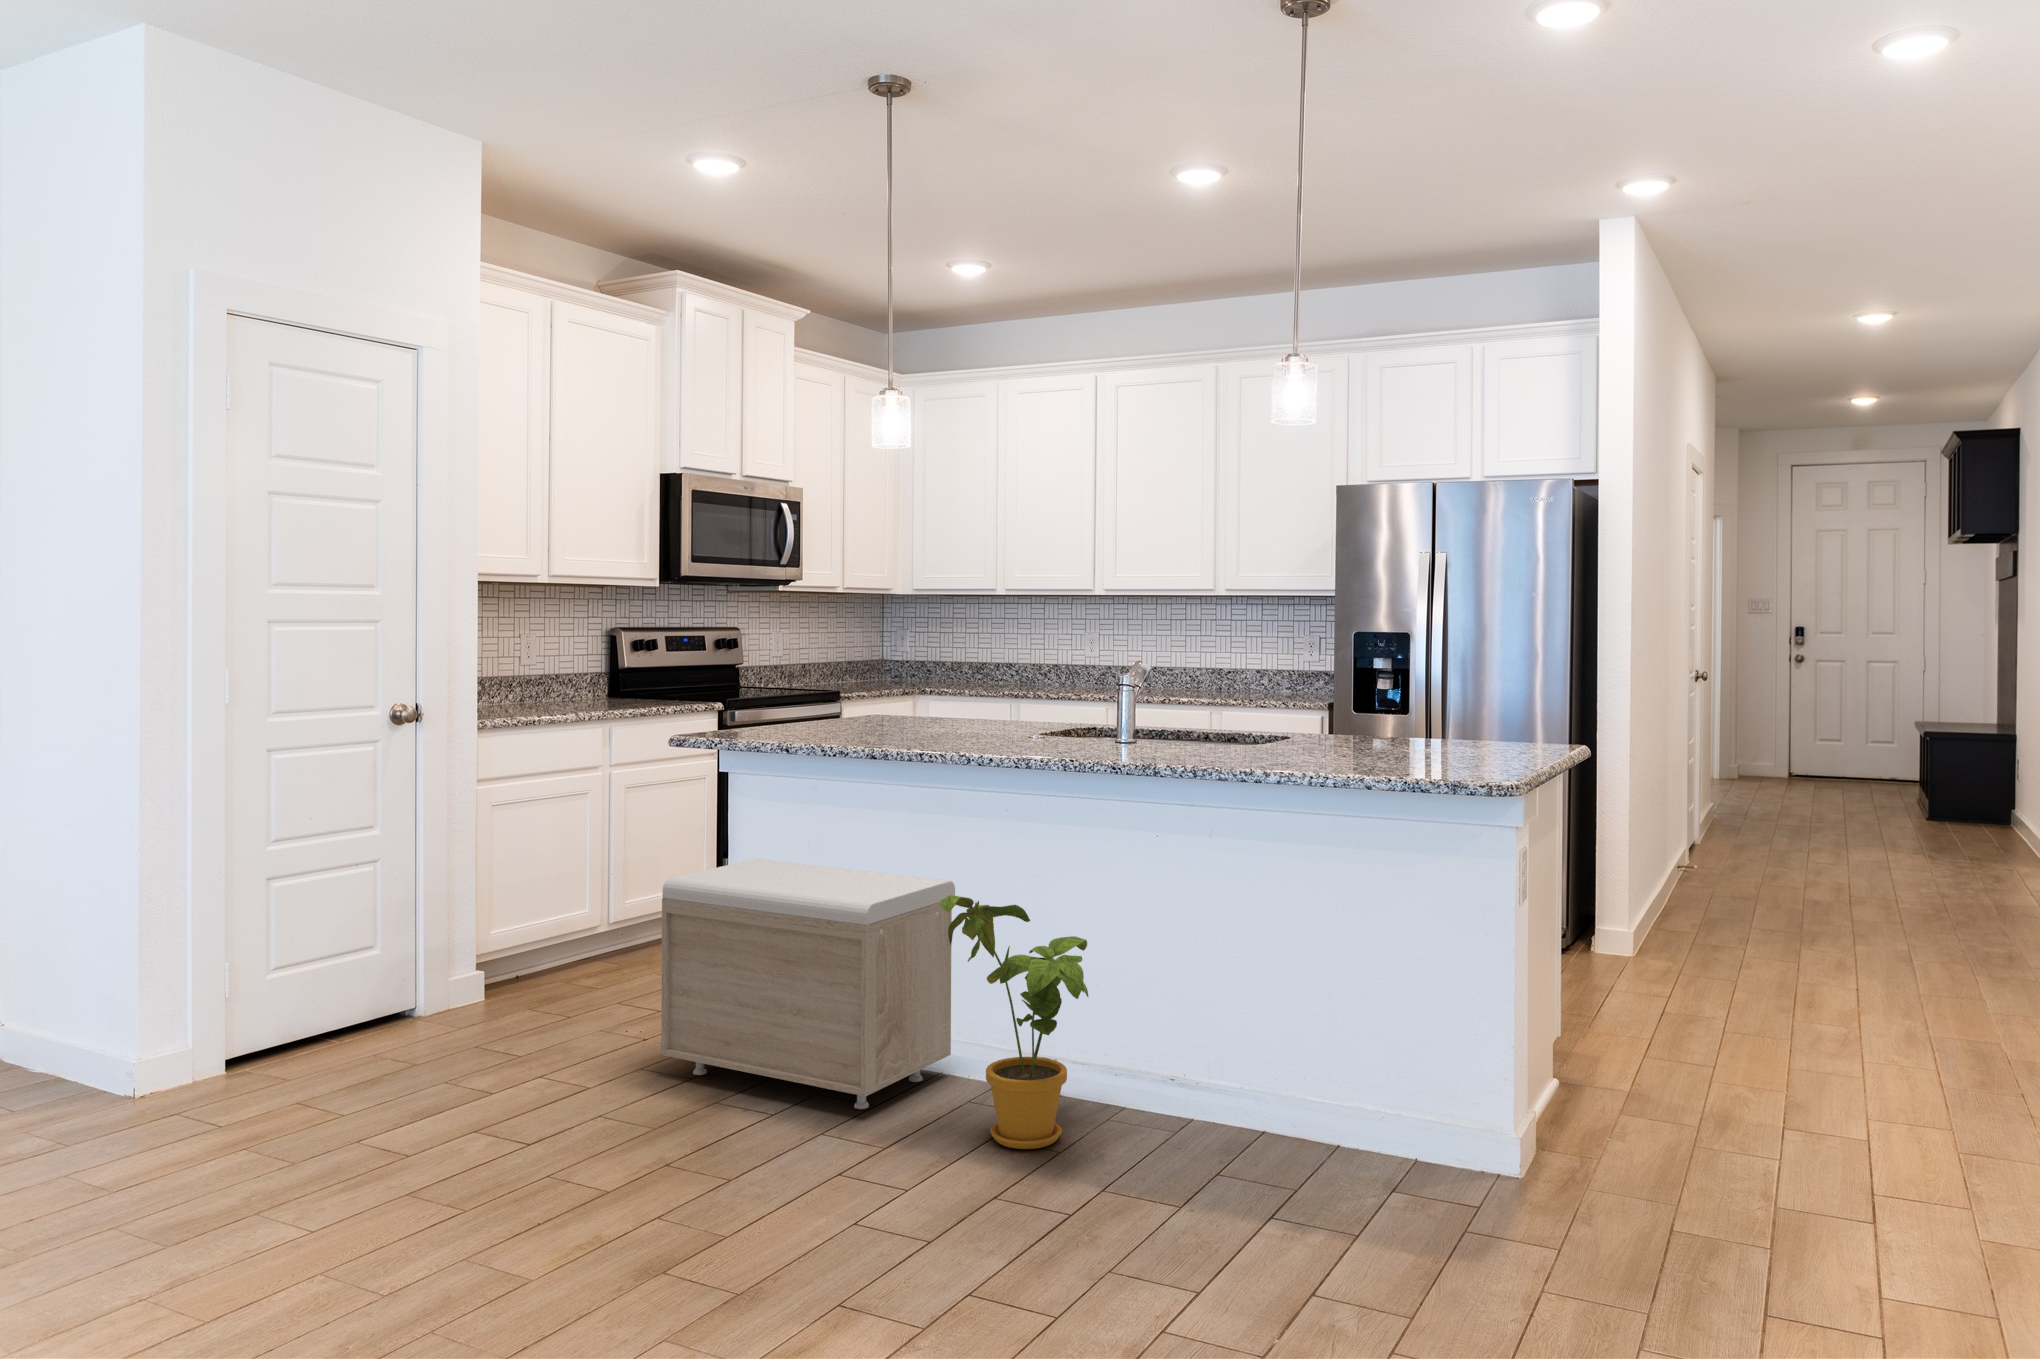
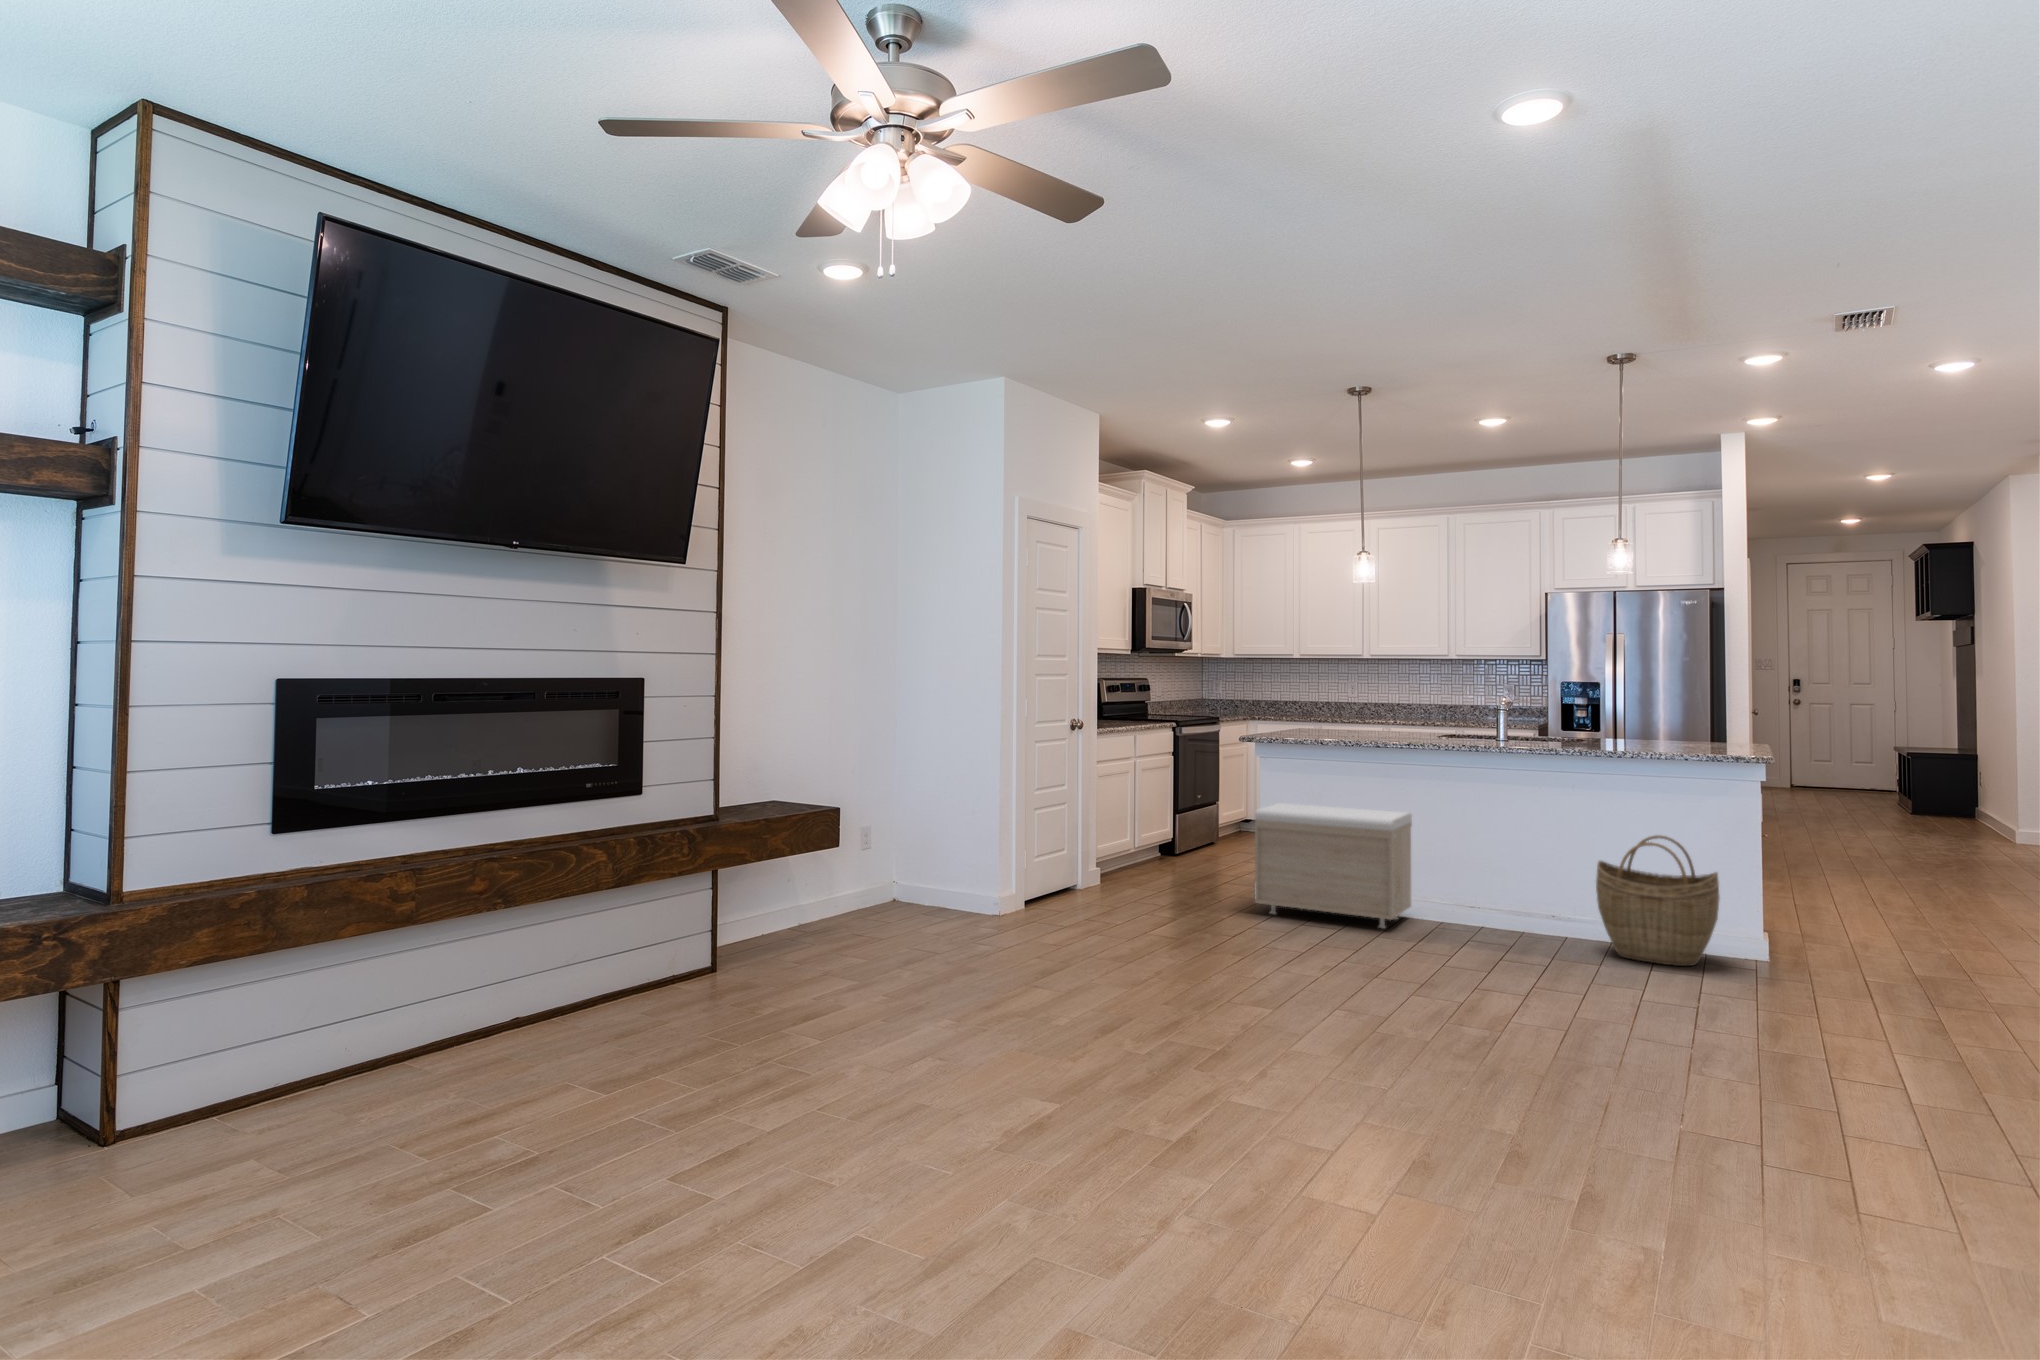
house plant: present [940,895,1088,1149] -> none [1444,813,1528,944]
woven basket: none [1205,935,1415,1205] -> present [1596,835,1720,966]

